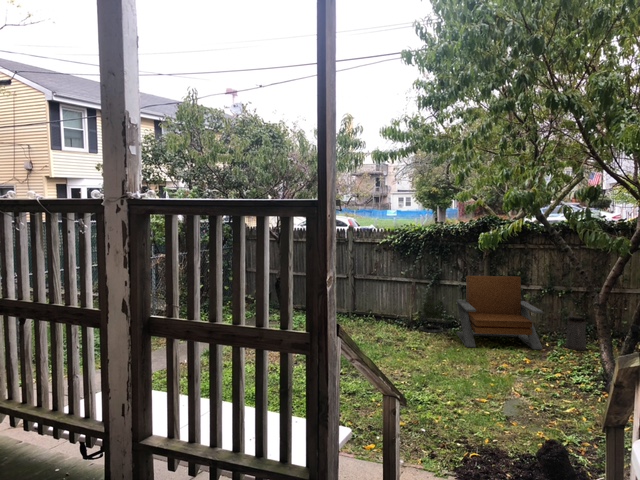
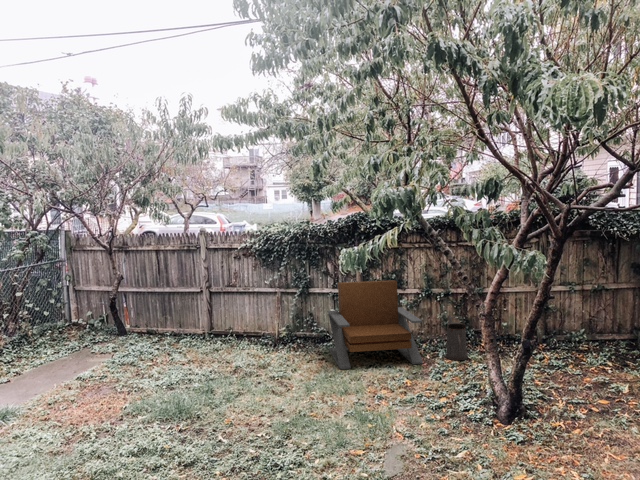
potted tree: present [421,293,443,332] -> none [286,302,316,351]

